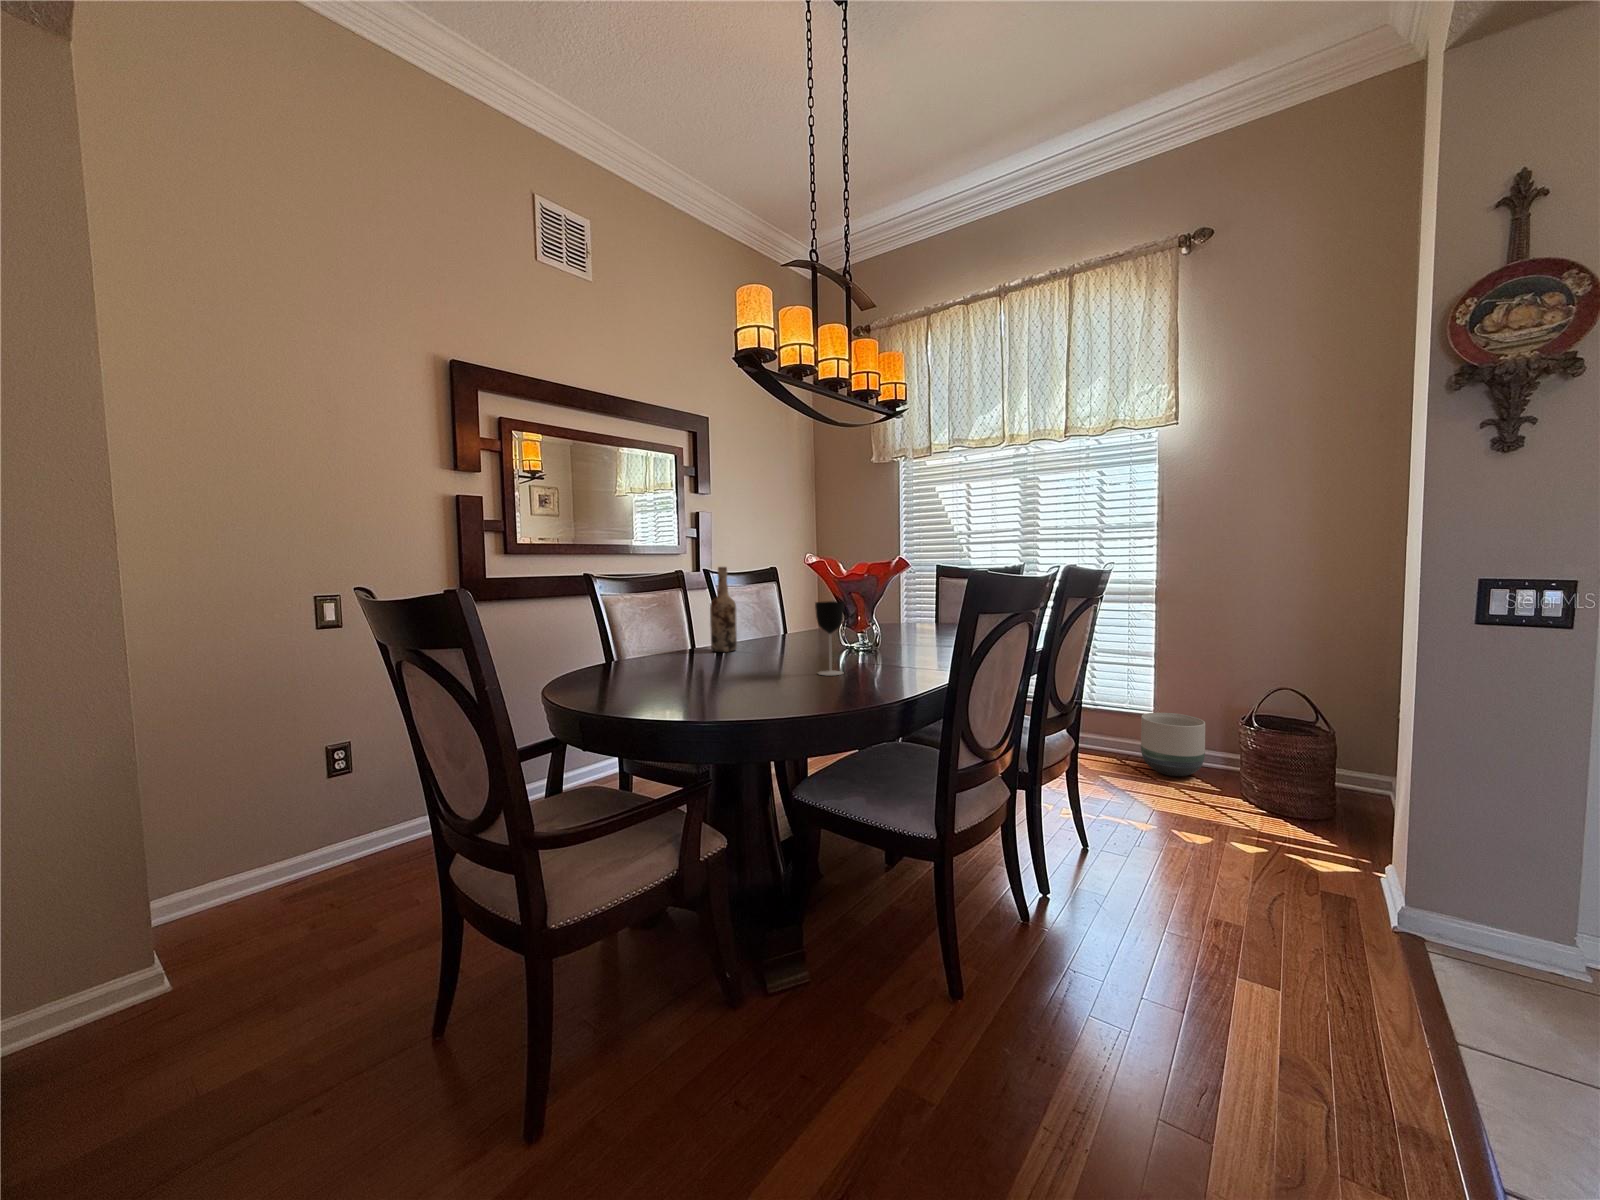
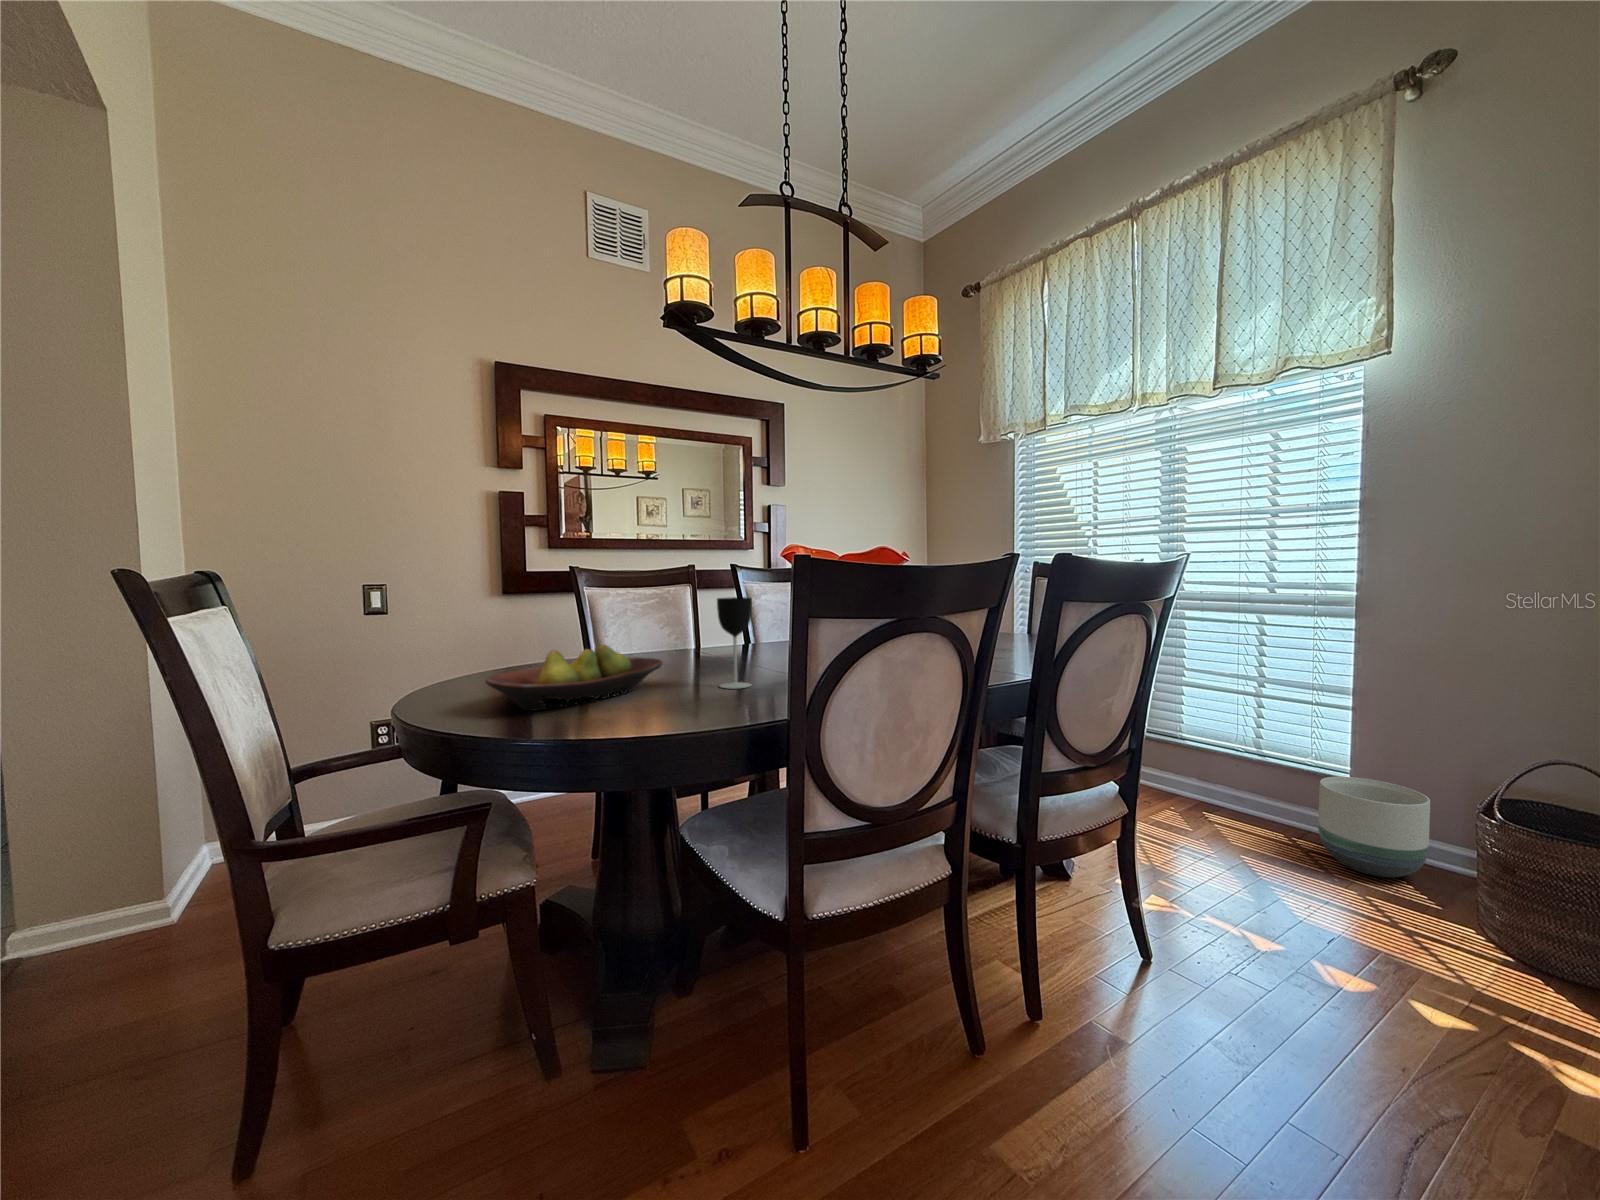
wine bottle: present [710,567,737,652] -> none [682,558,712,654]
fruit bowl: none [670,645,780,703] -> present [485,644,663,710]

